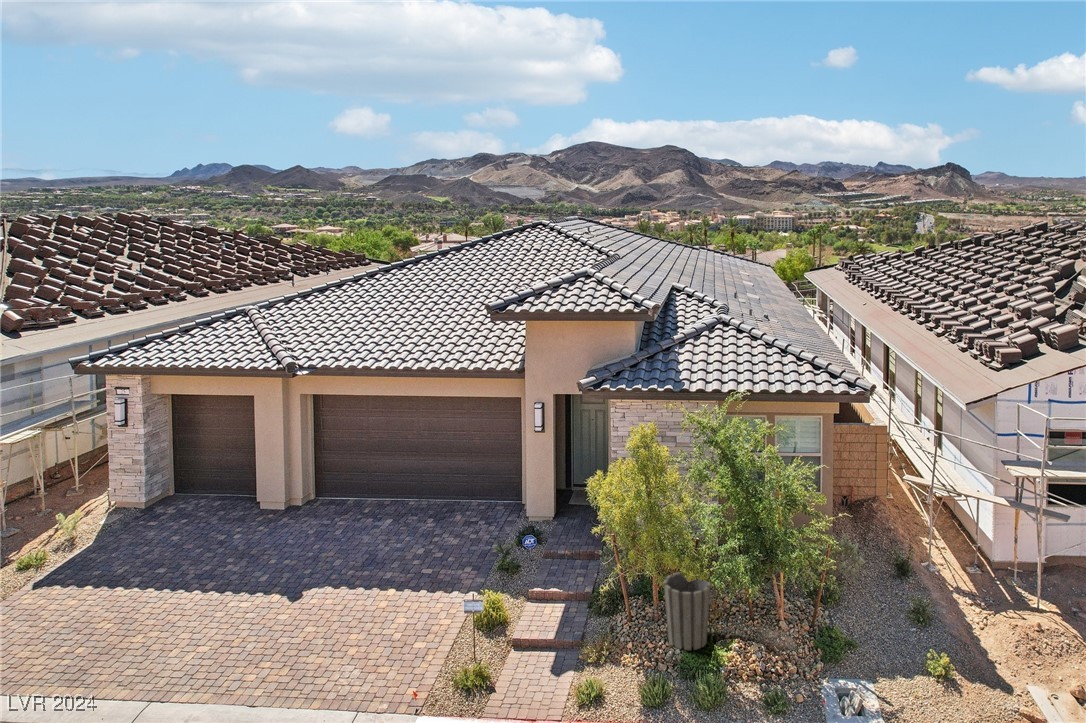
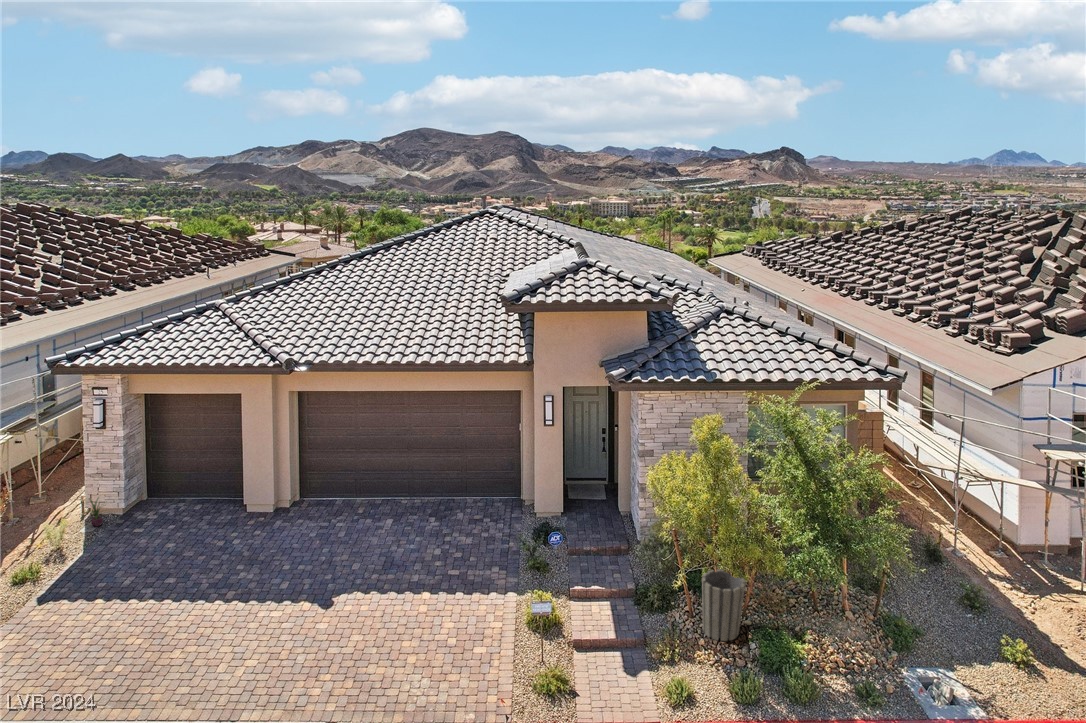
decorative plant: none [100,491,132,520] -> present [89,498,103,527]

